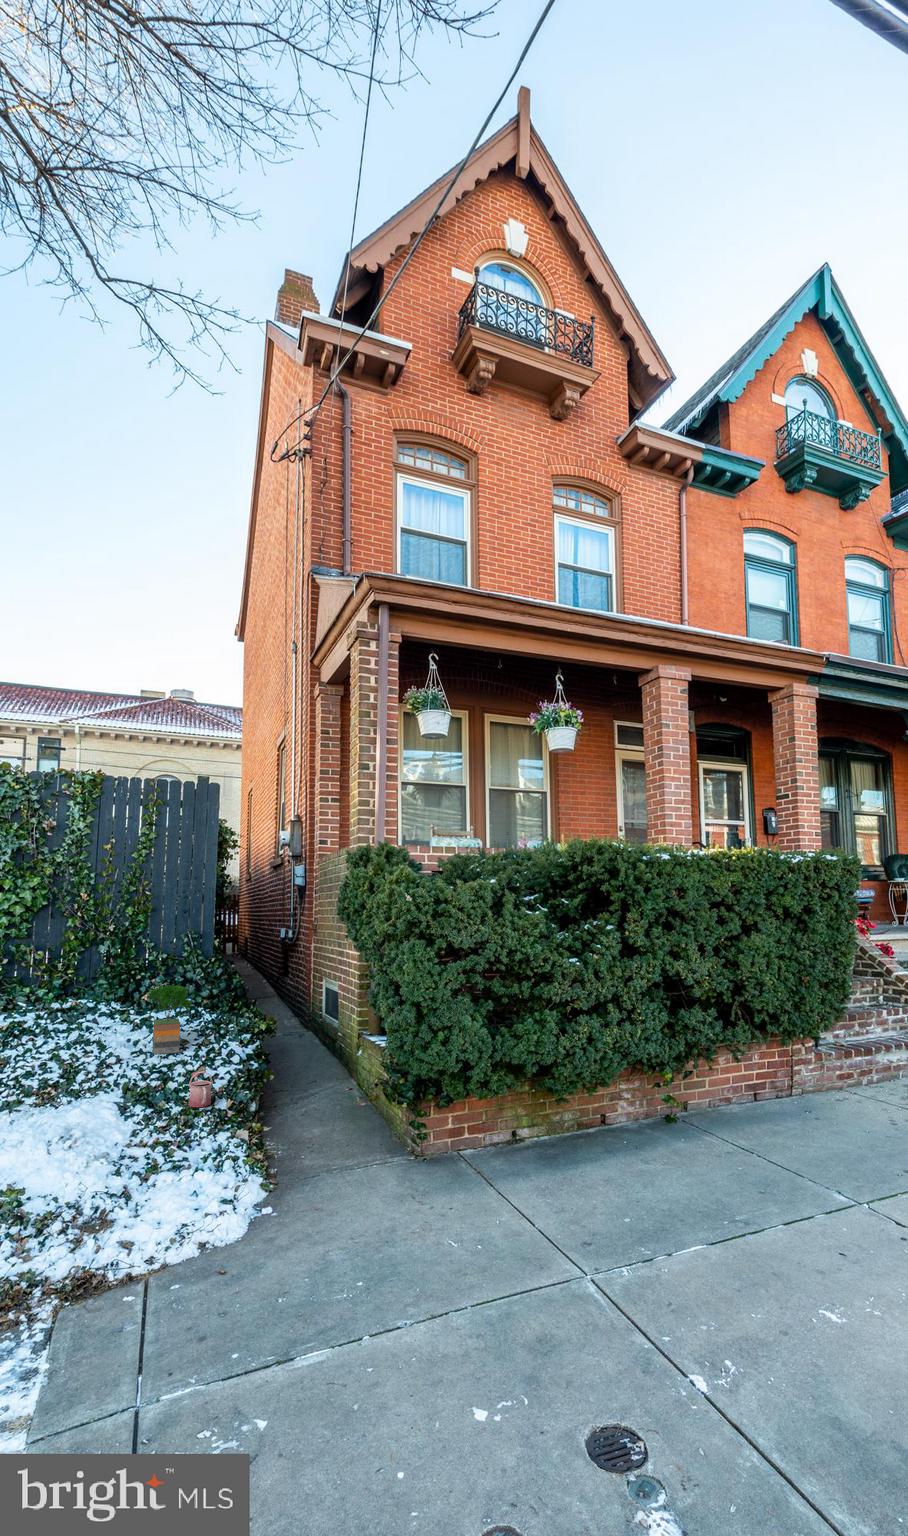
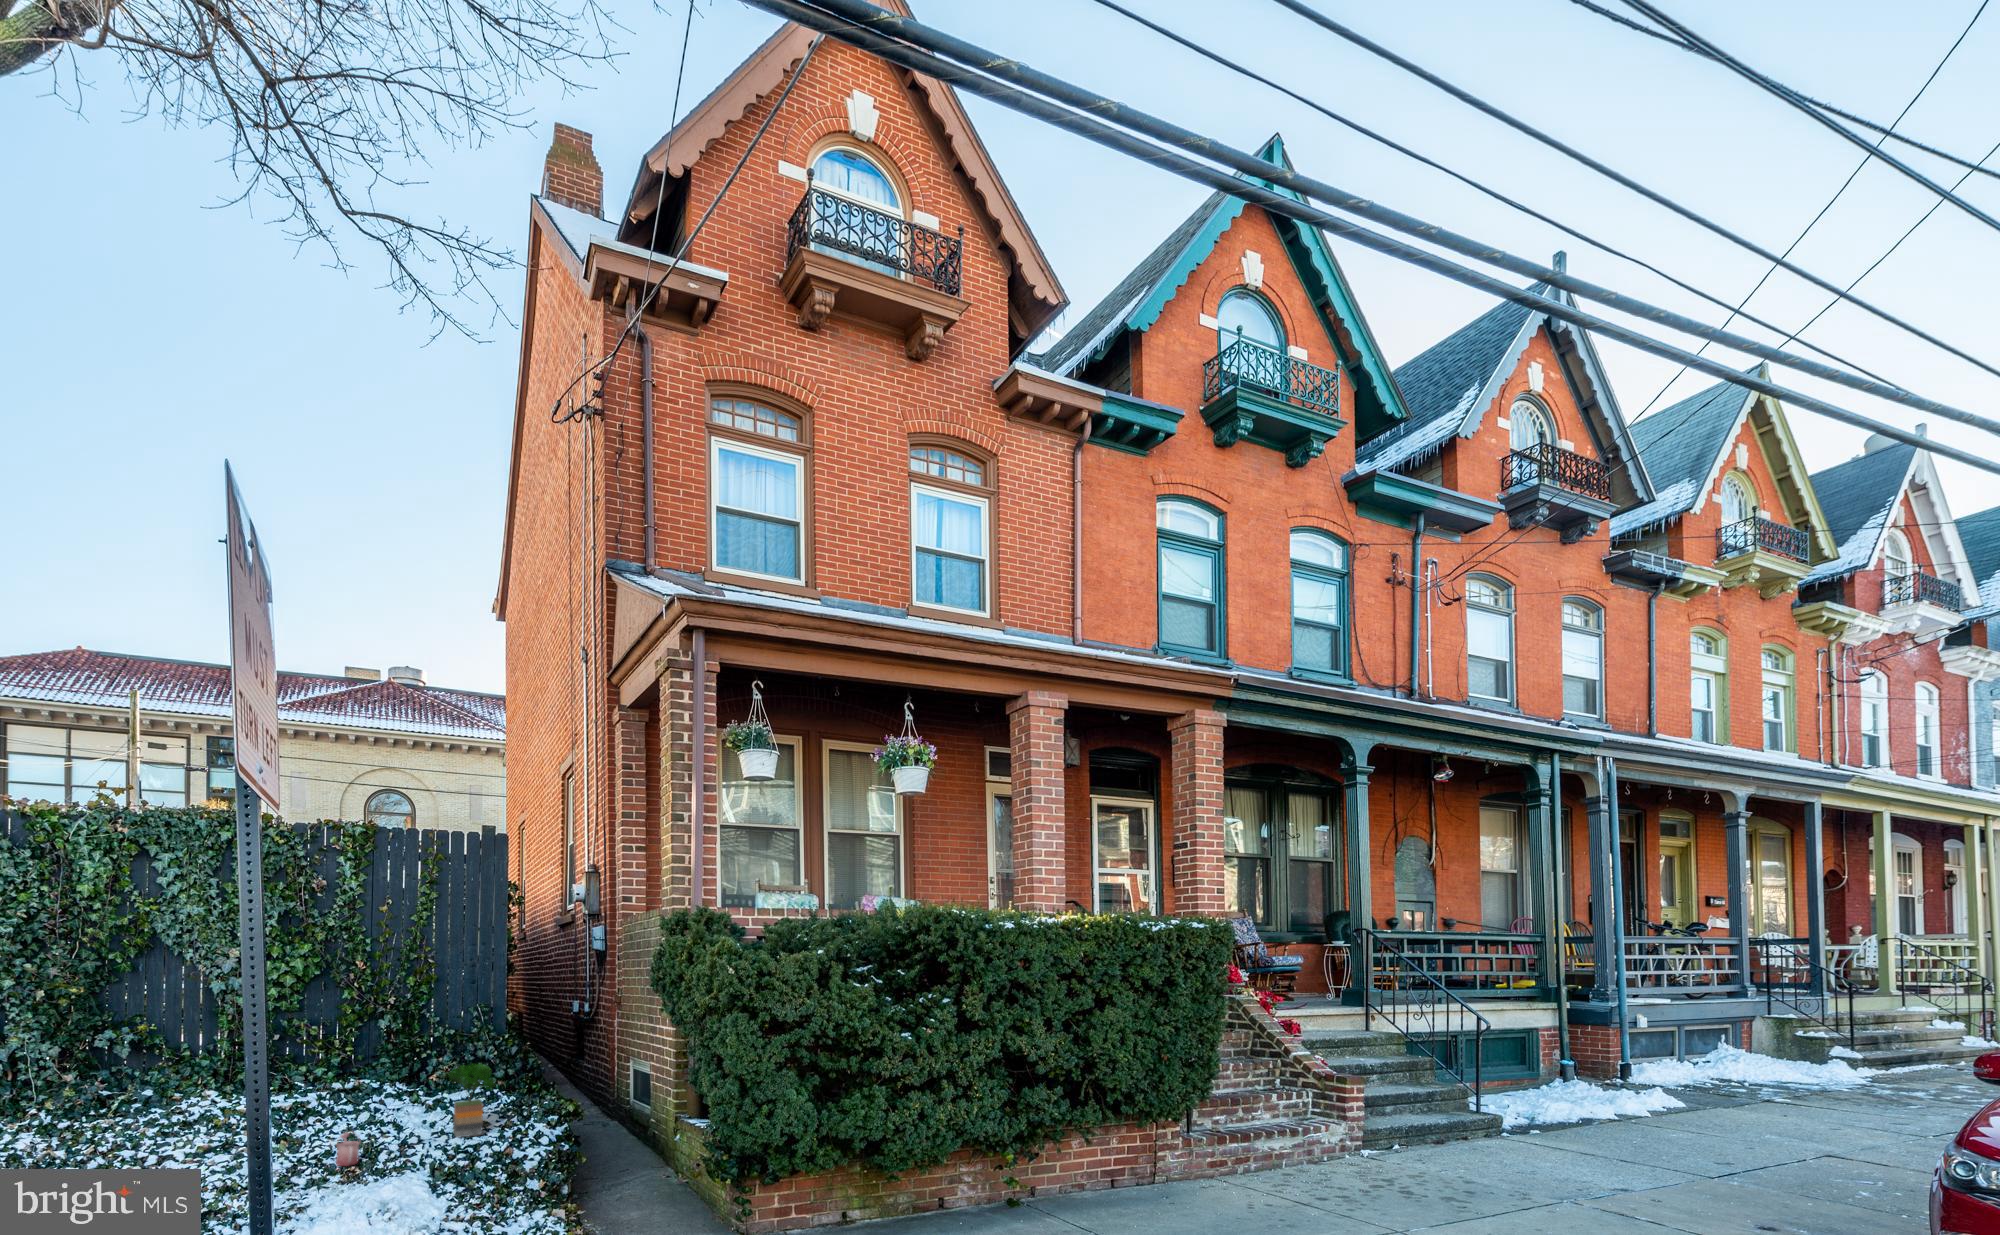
watering can: present [189,1071,213,1107] -> present [336,1132,360,1166]

